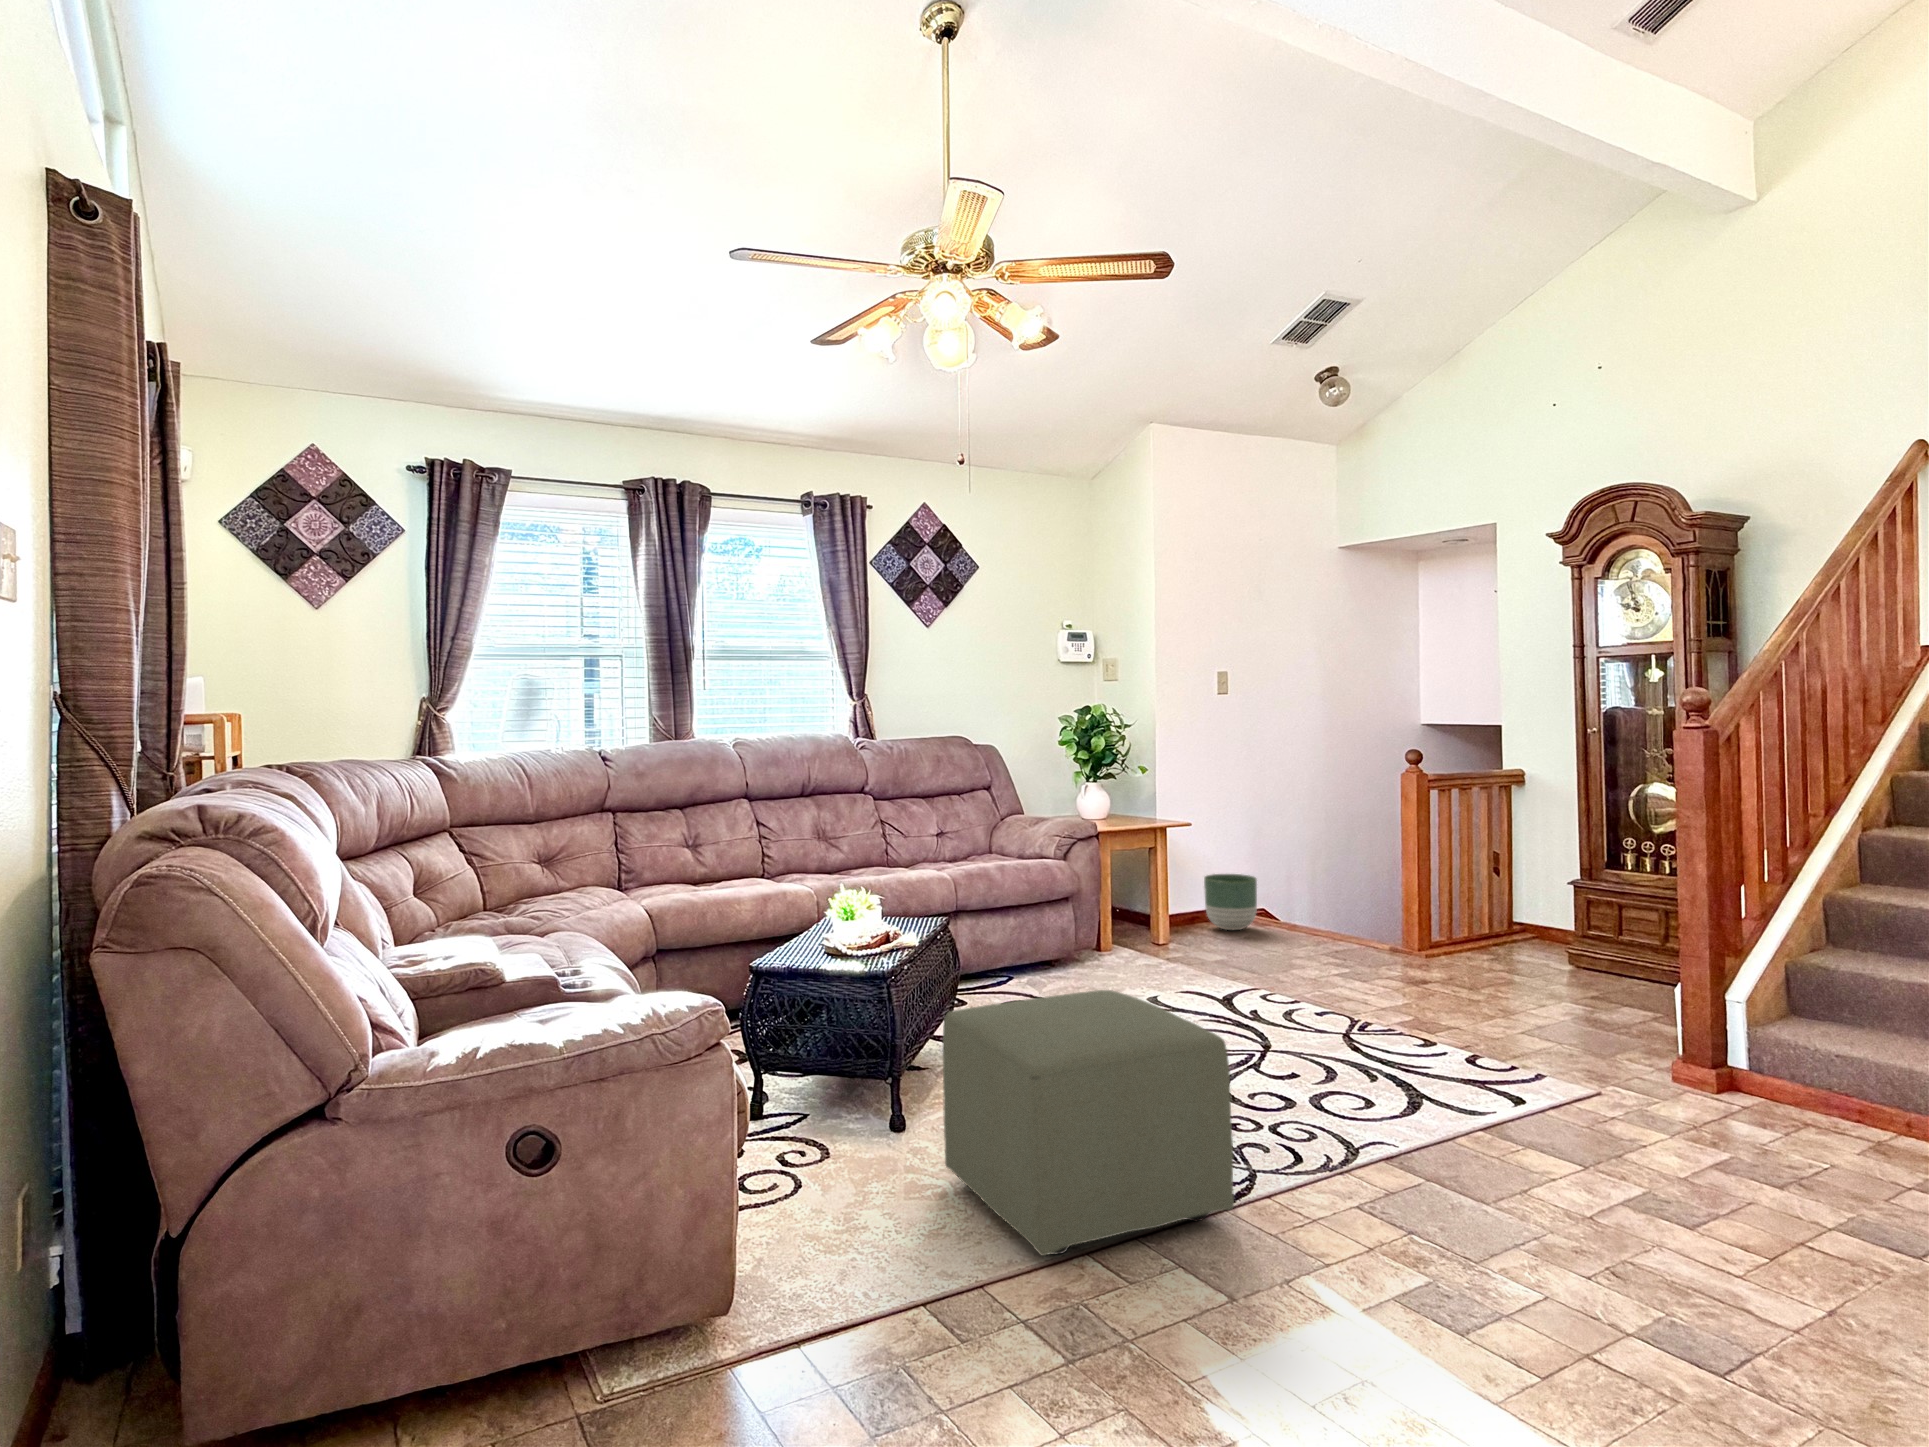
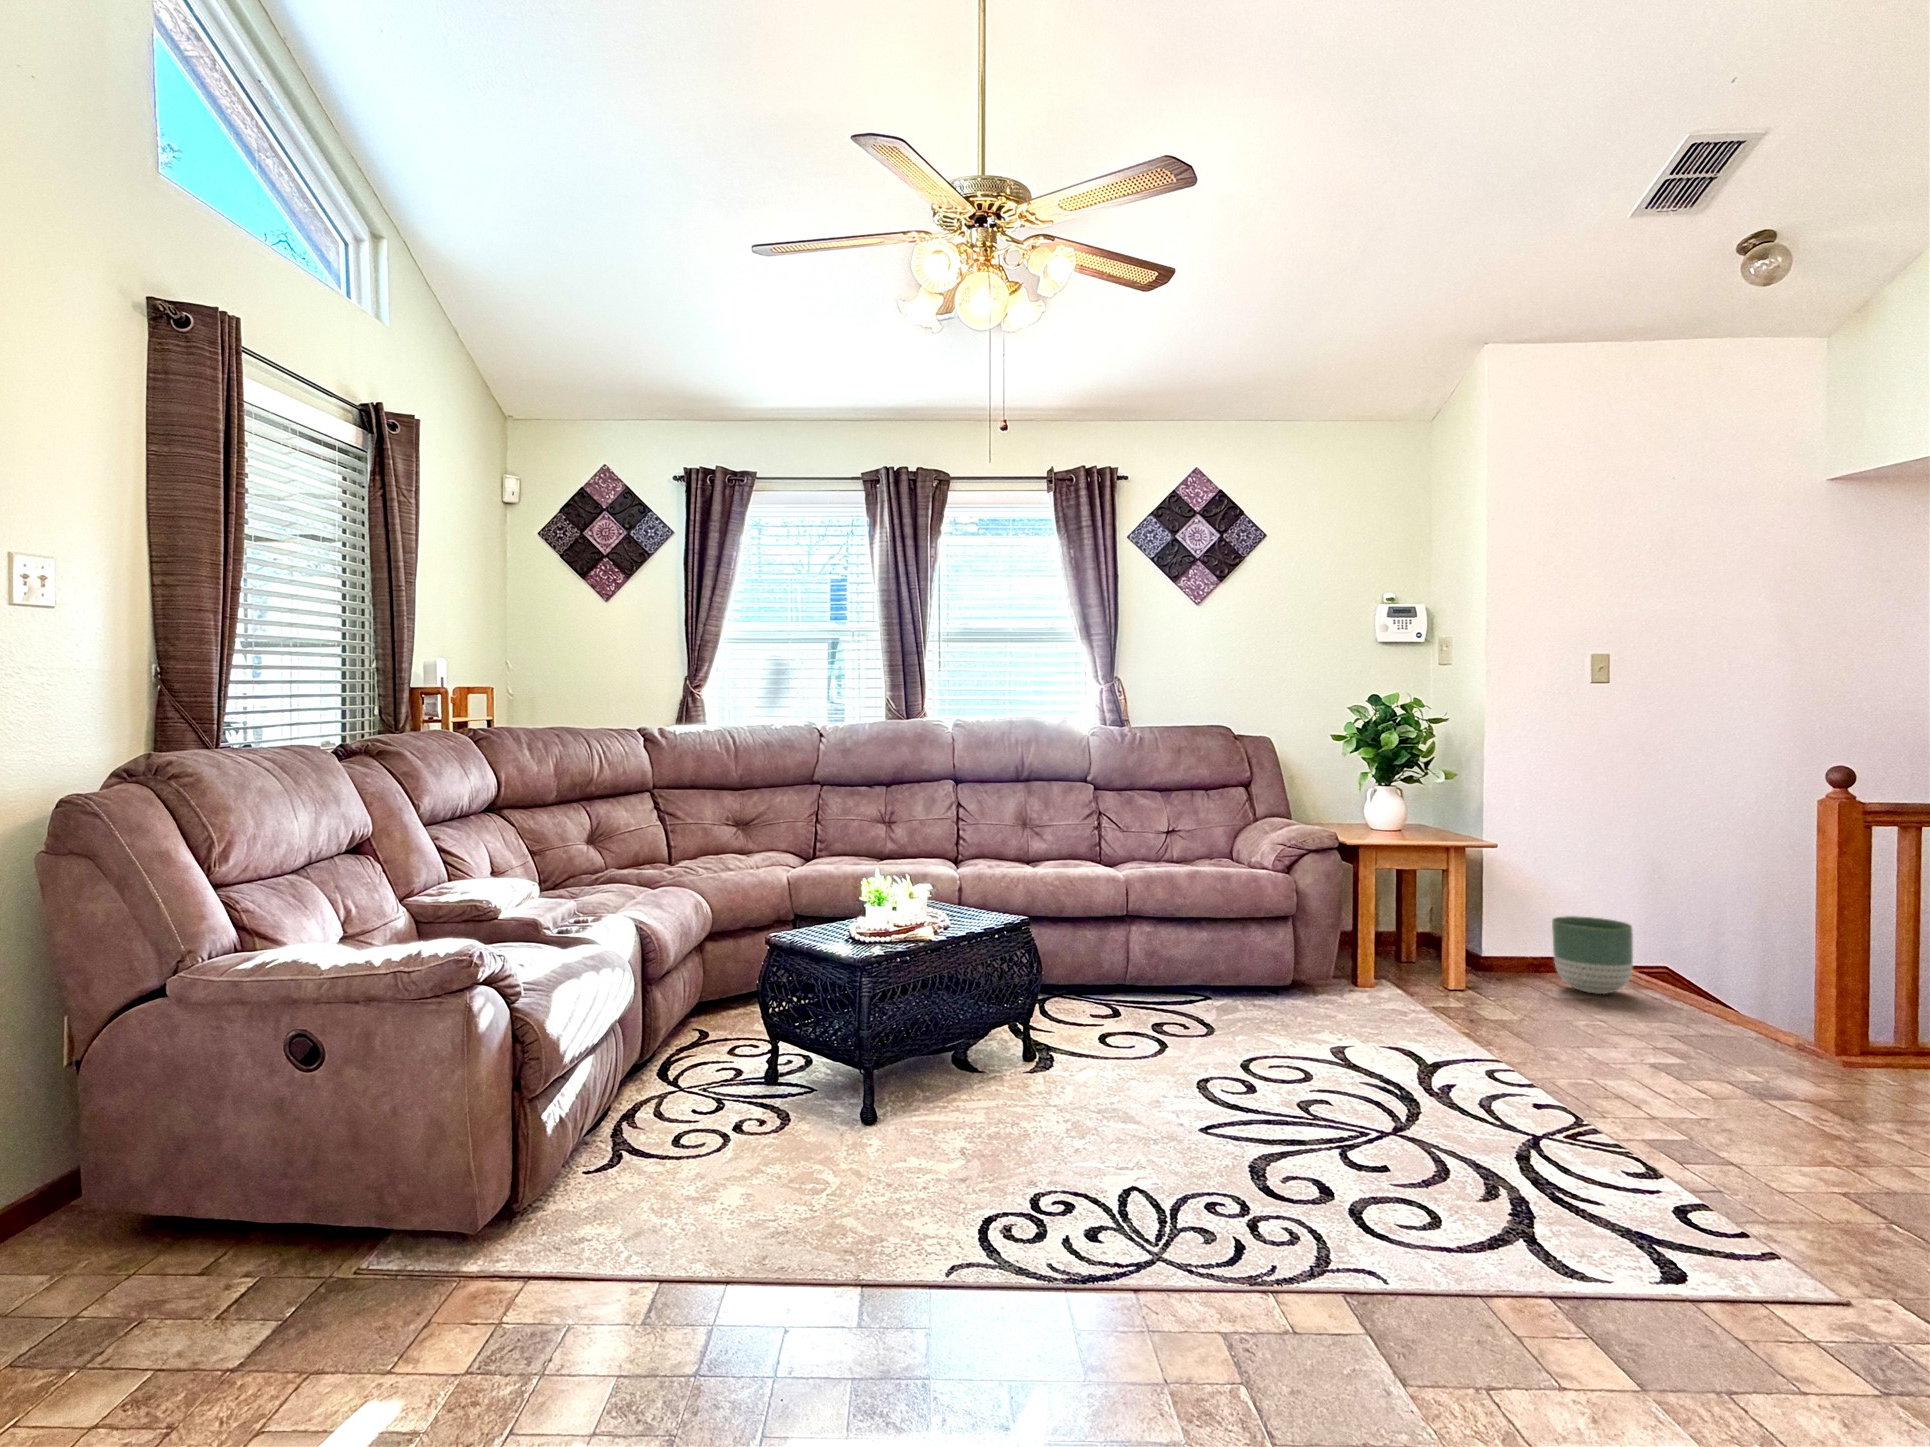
ottoman: present [943,990,1234,1256] -> none [727,992,1023,1303]

